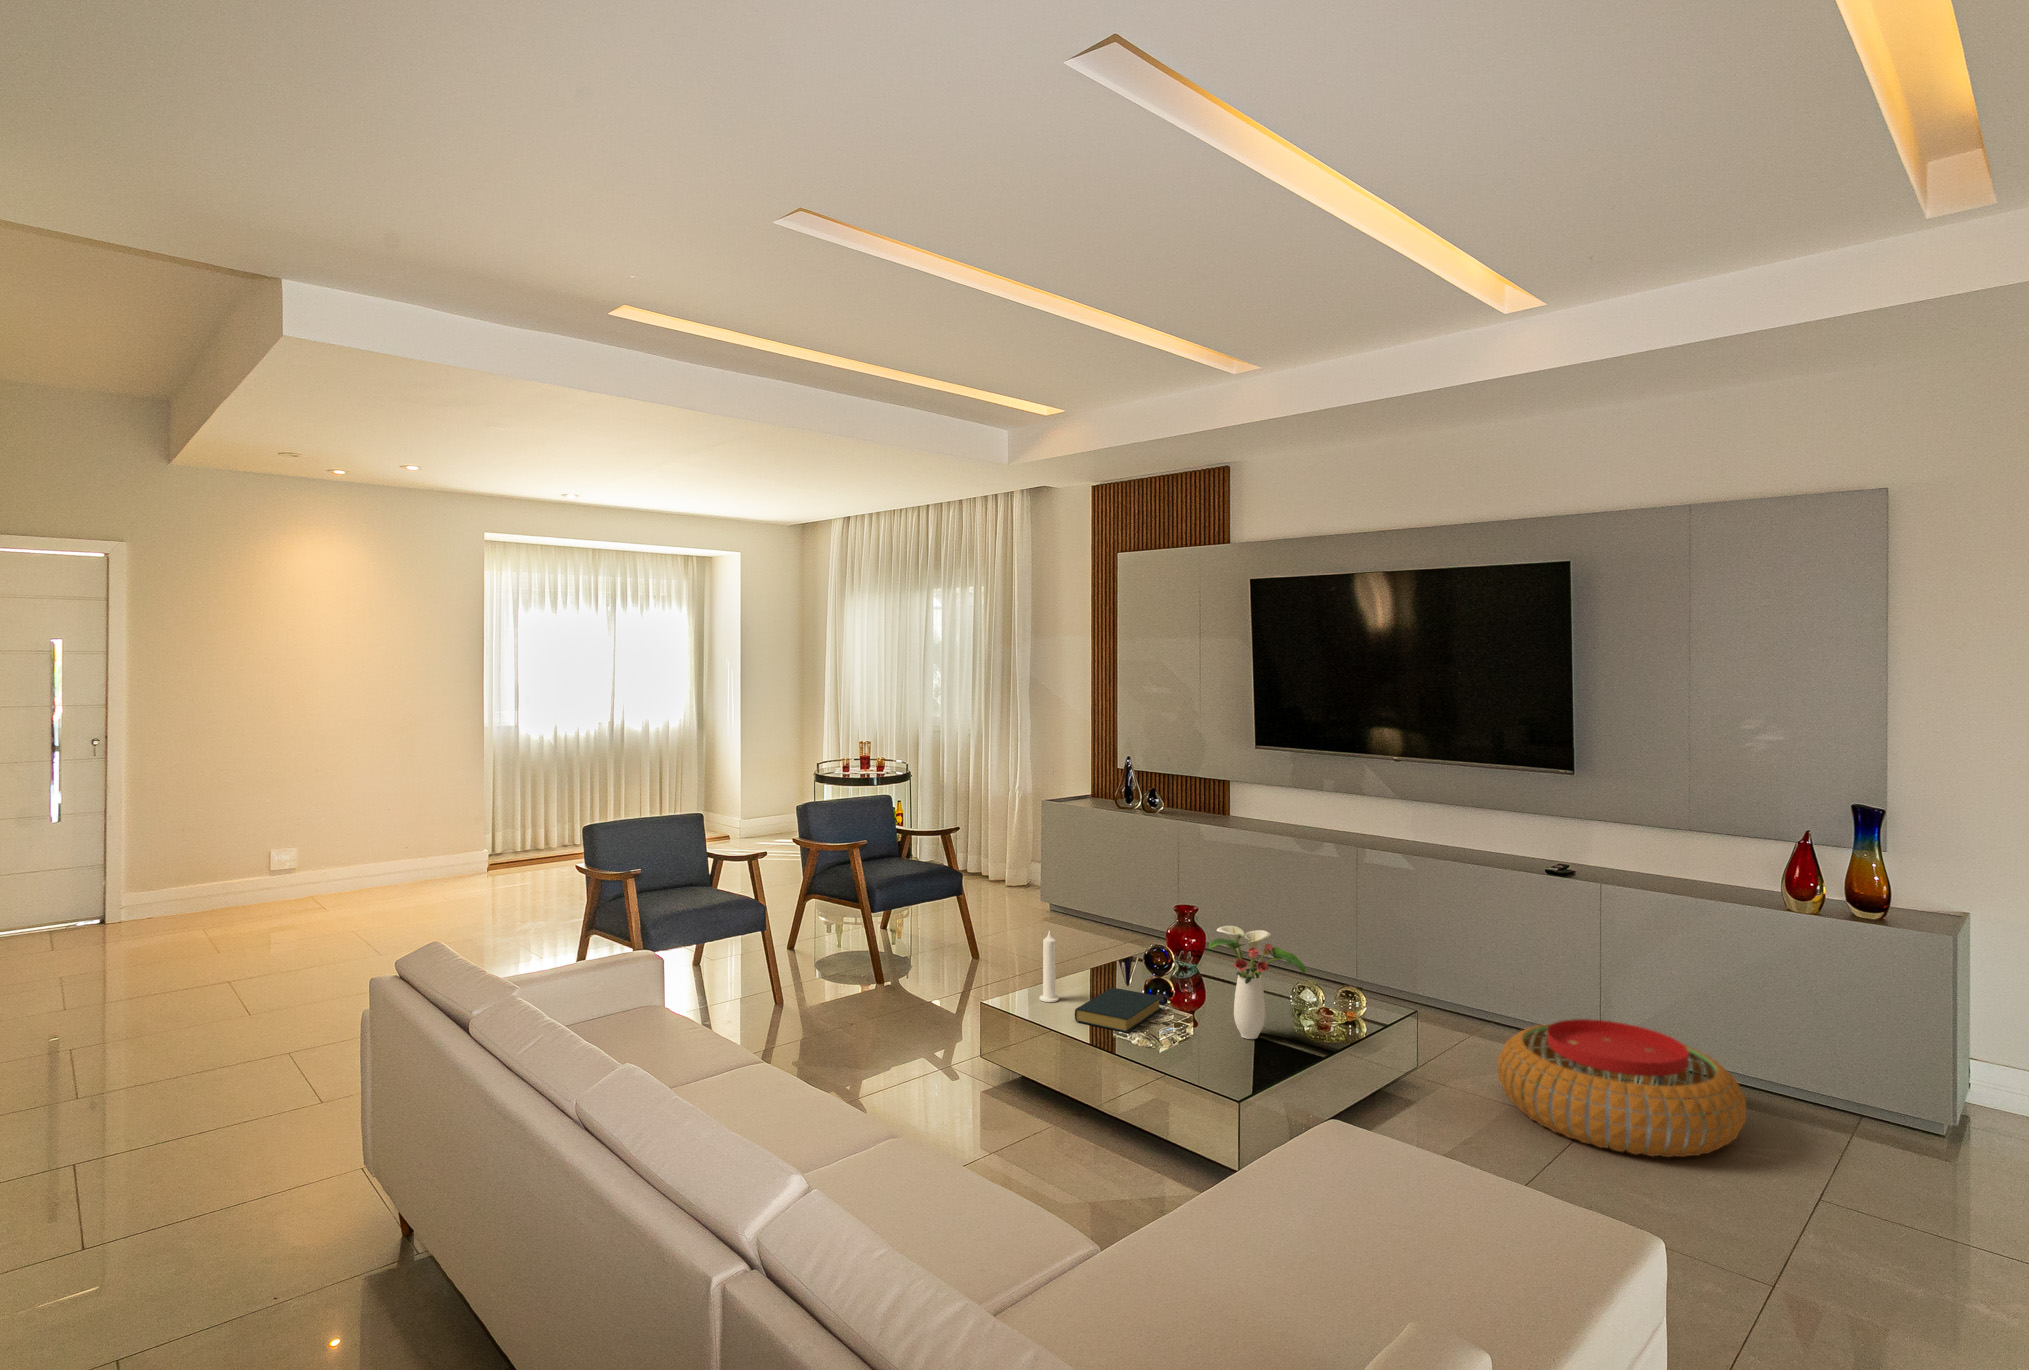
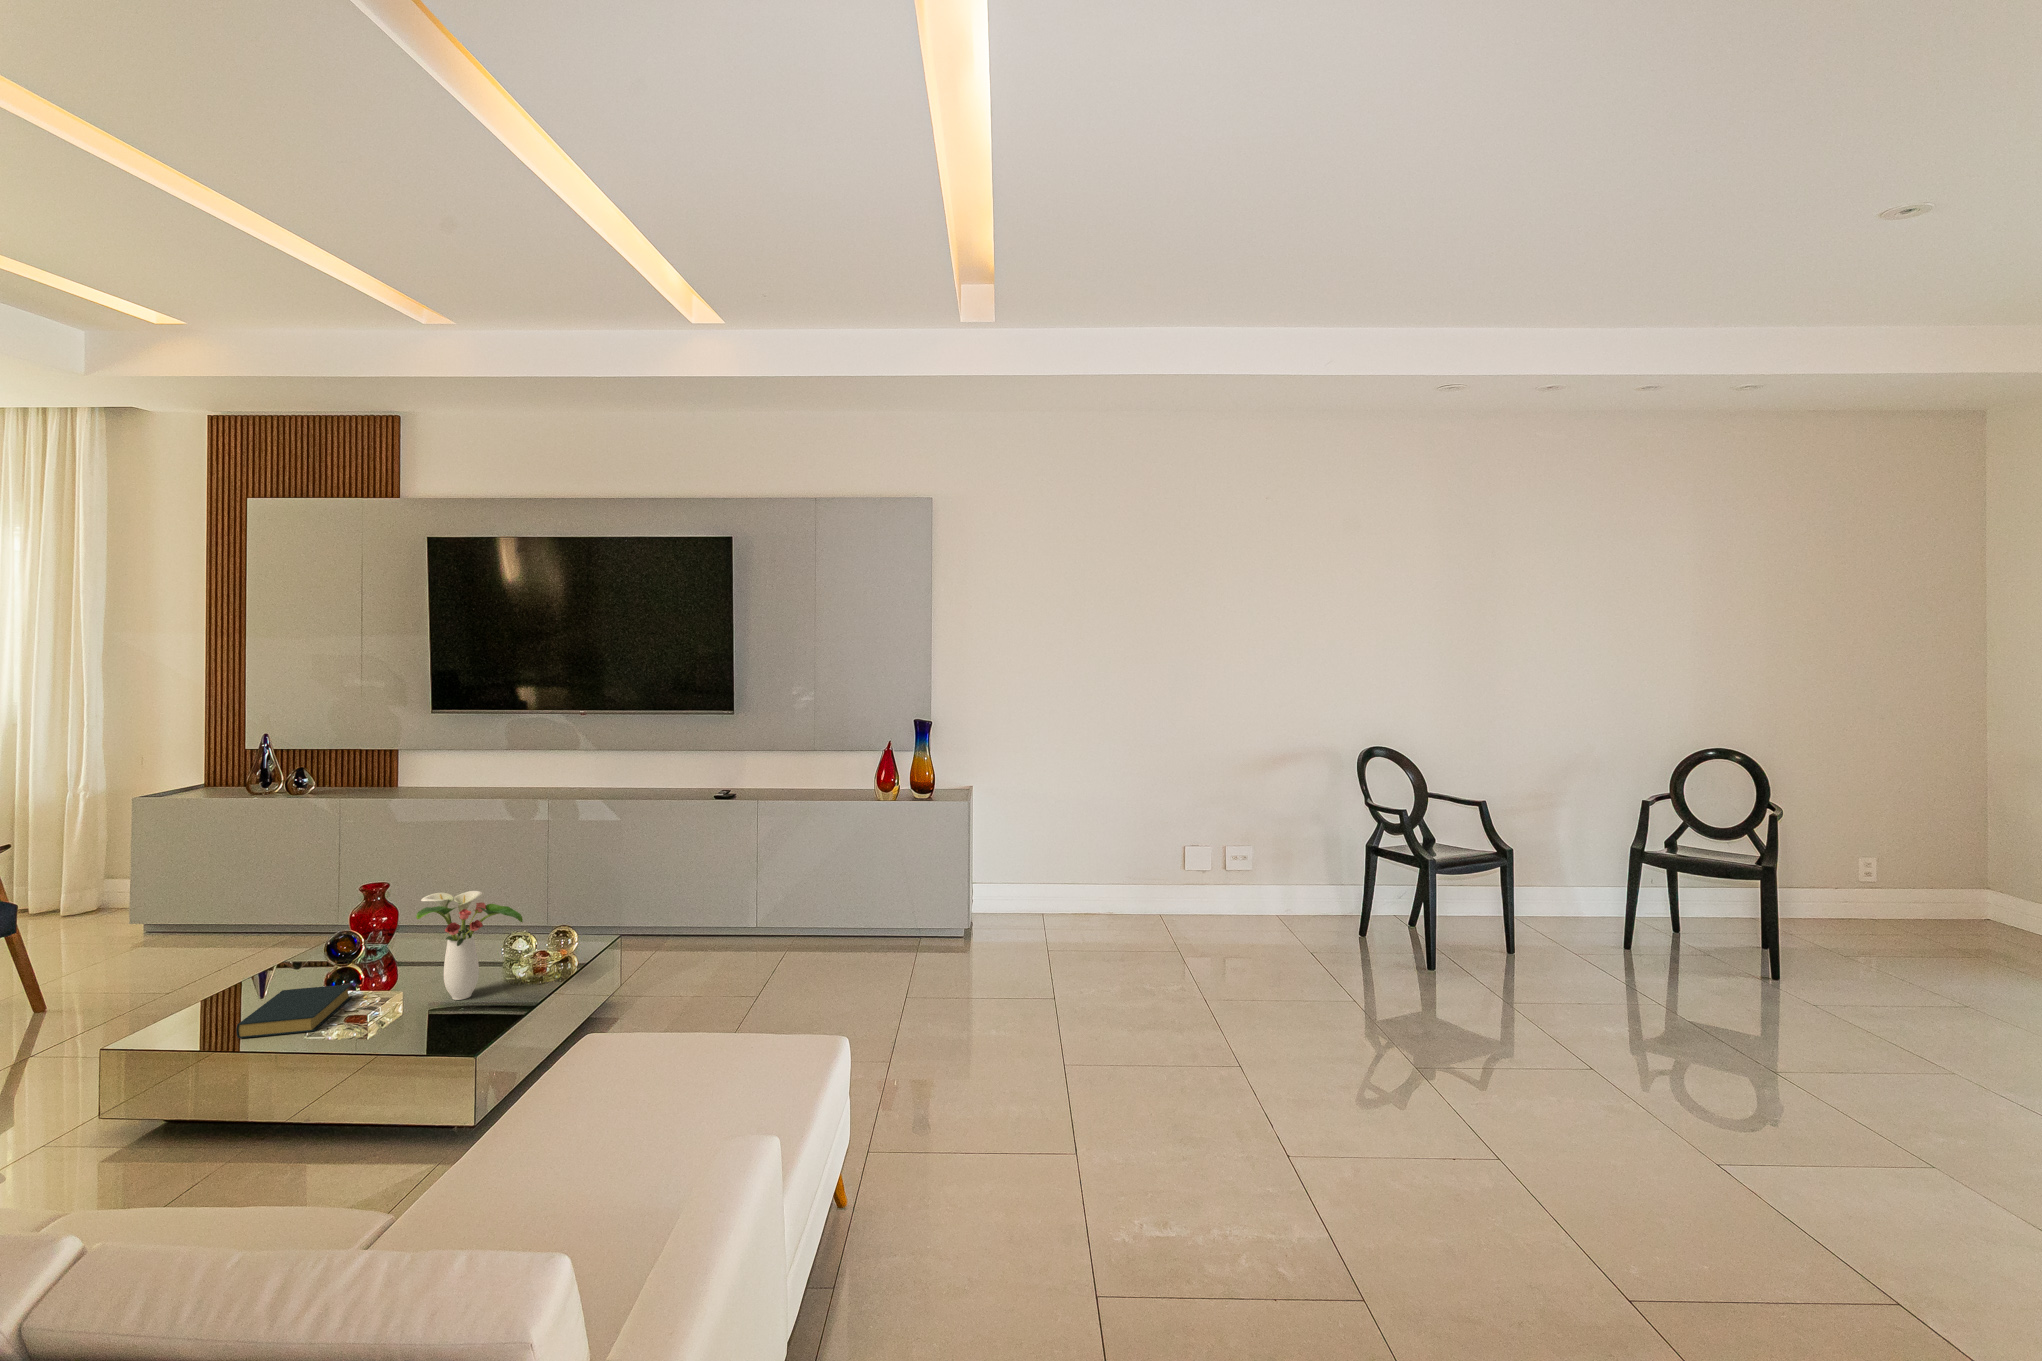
candle: present [1040,931,1059,1002] -> none [175,945,206,1029]
pouf: present [1498,1019,1746,1157] -> none [689,904,861,1003]

